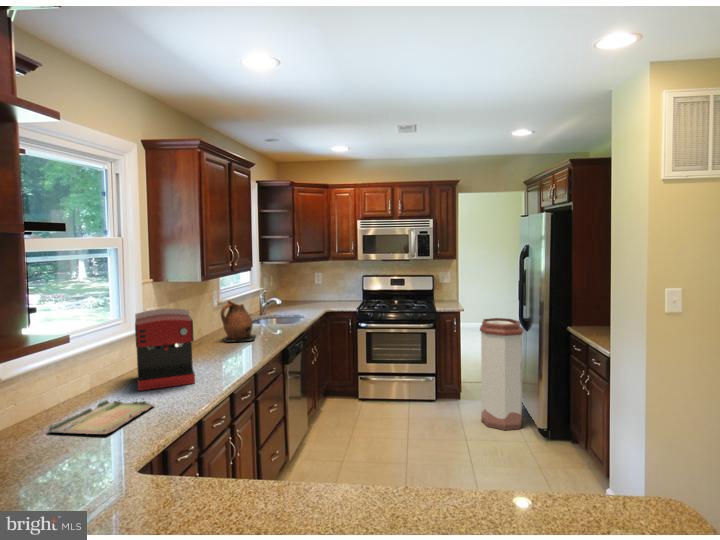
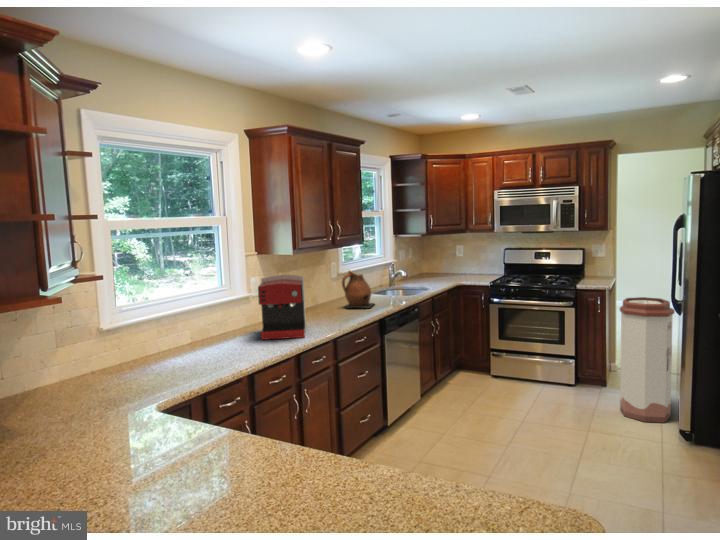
tray: present [47,400,154,434] -> none [192,342,268,364]

